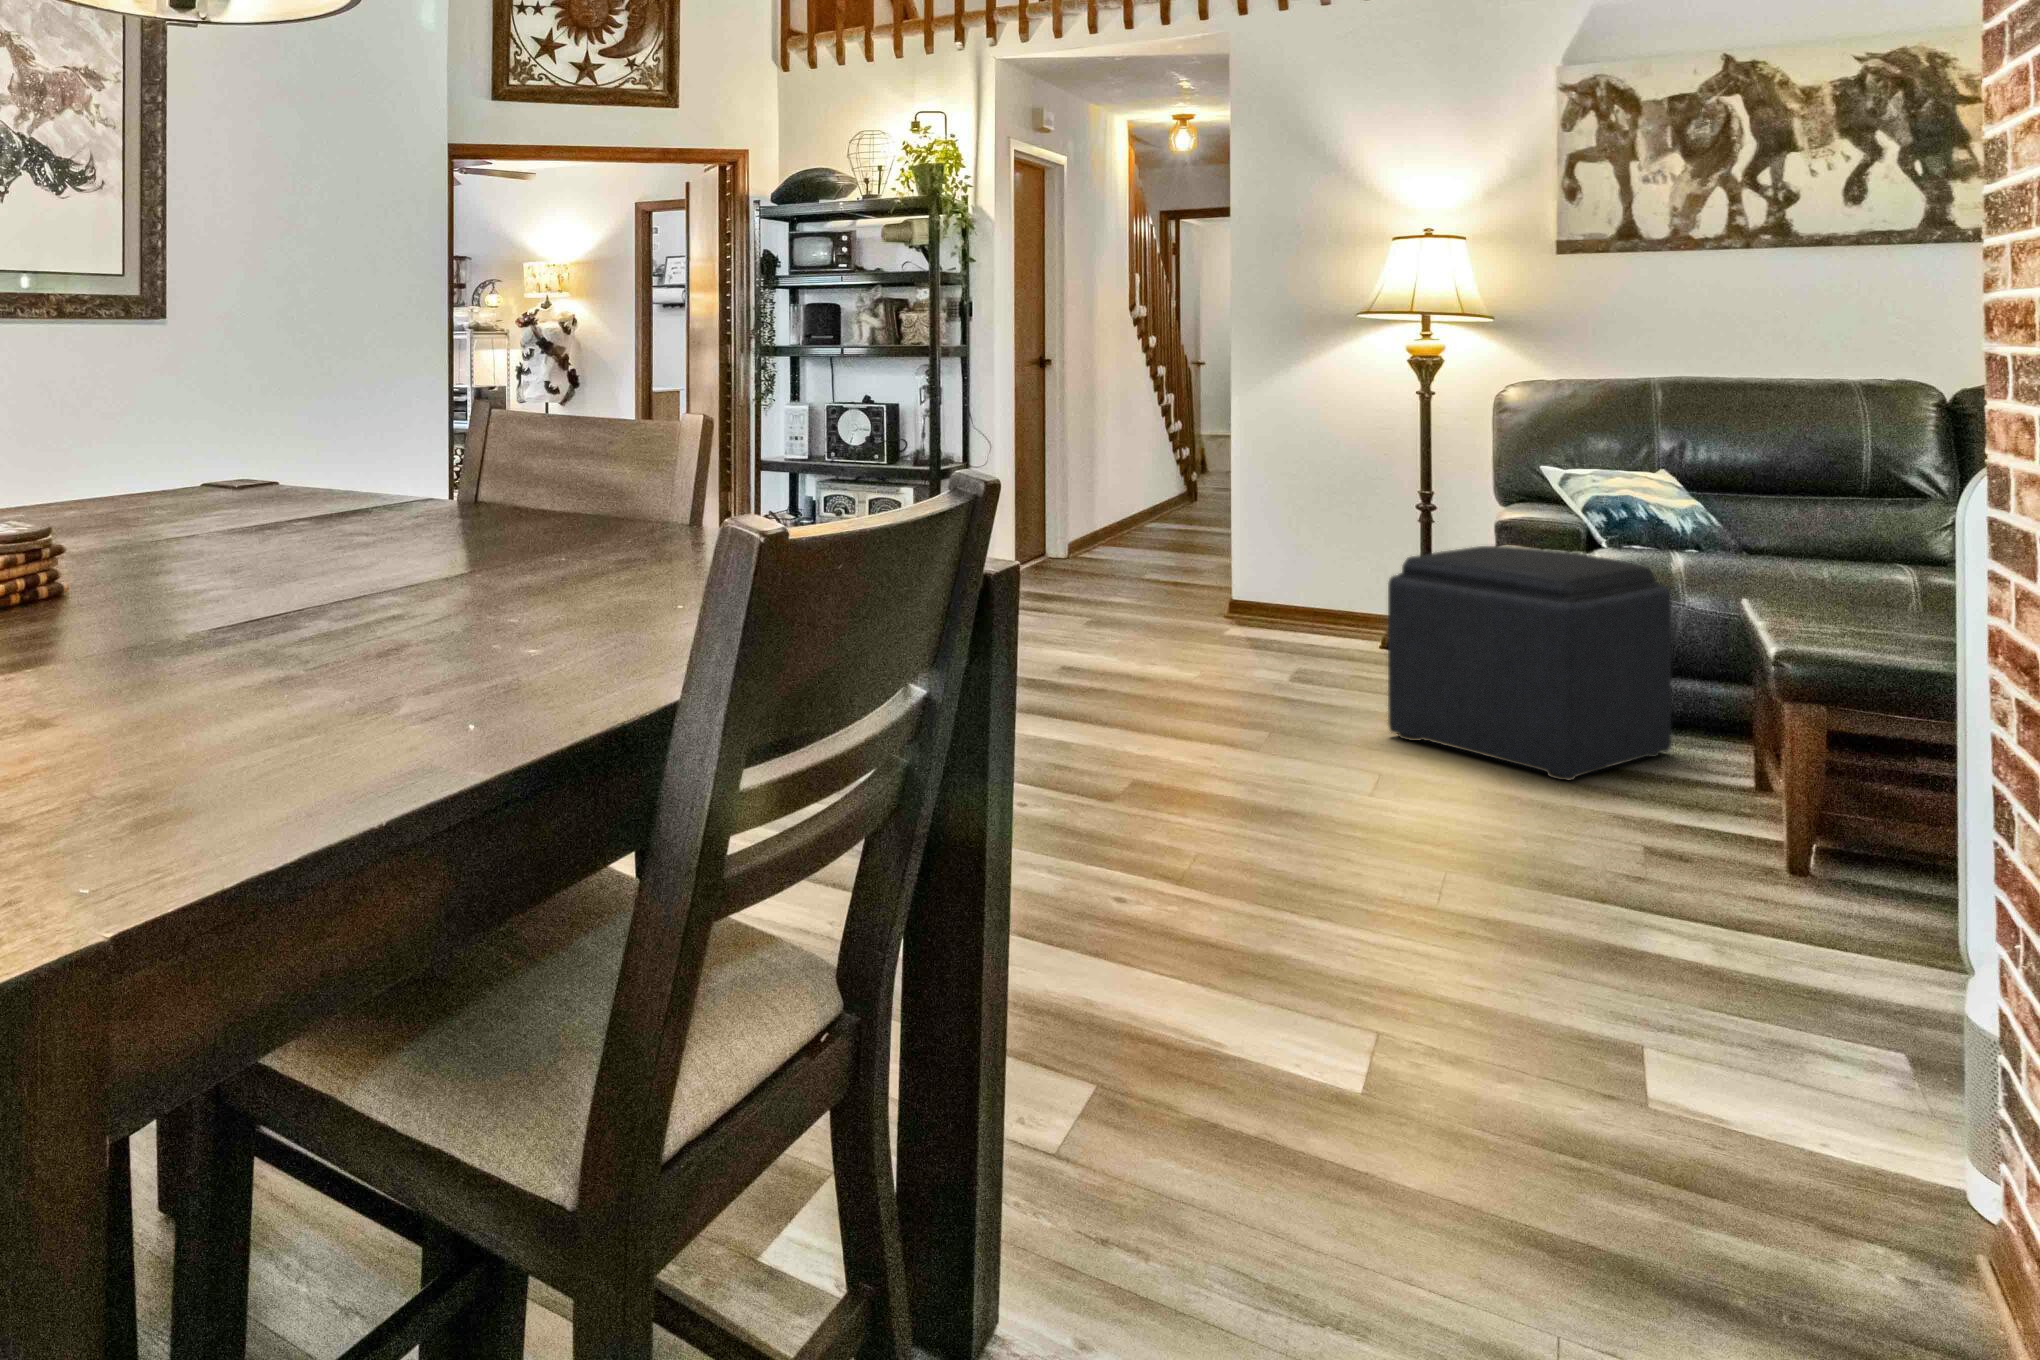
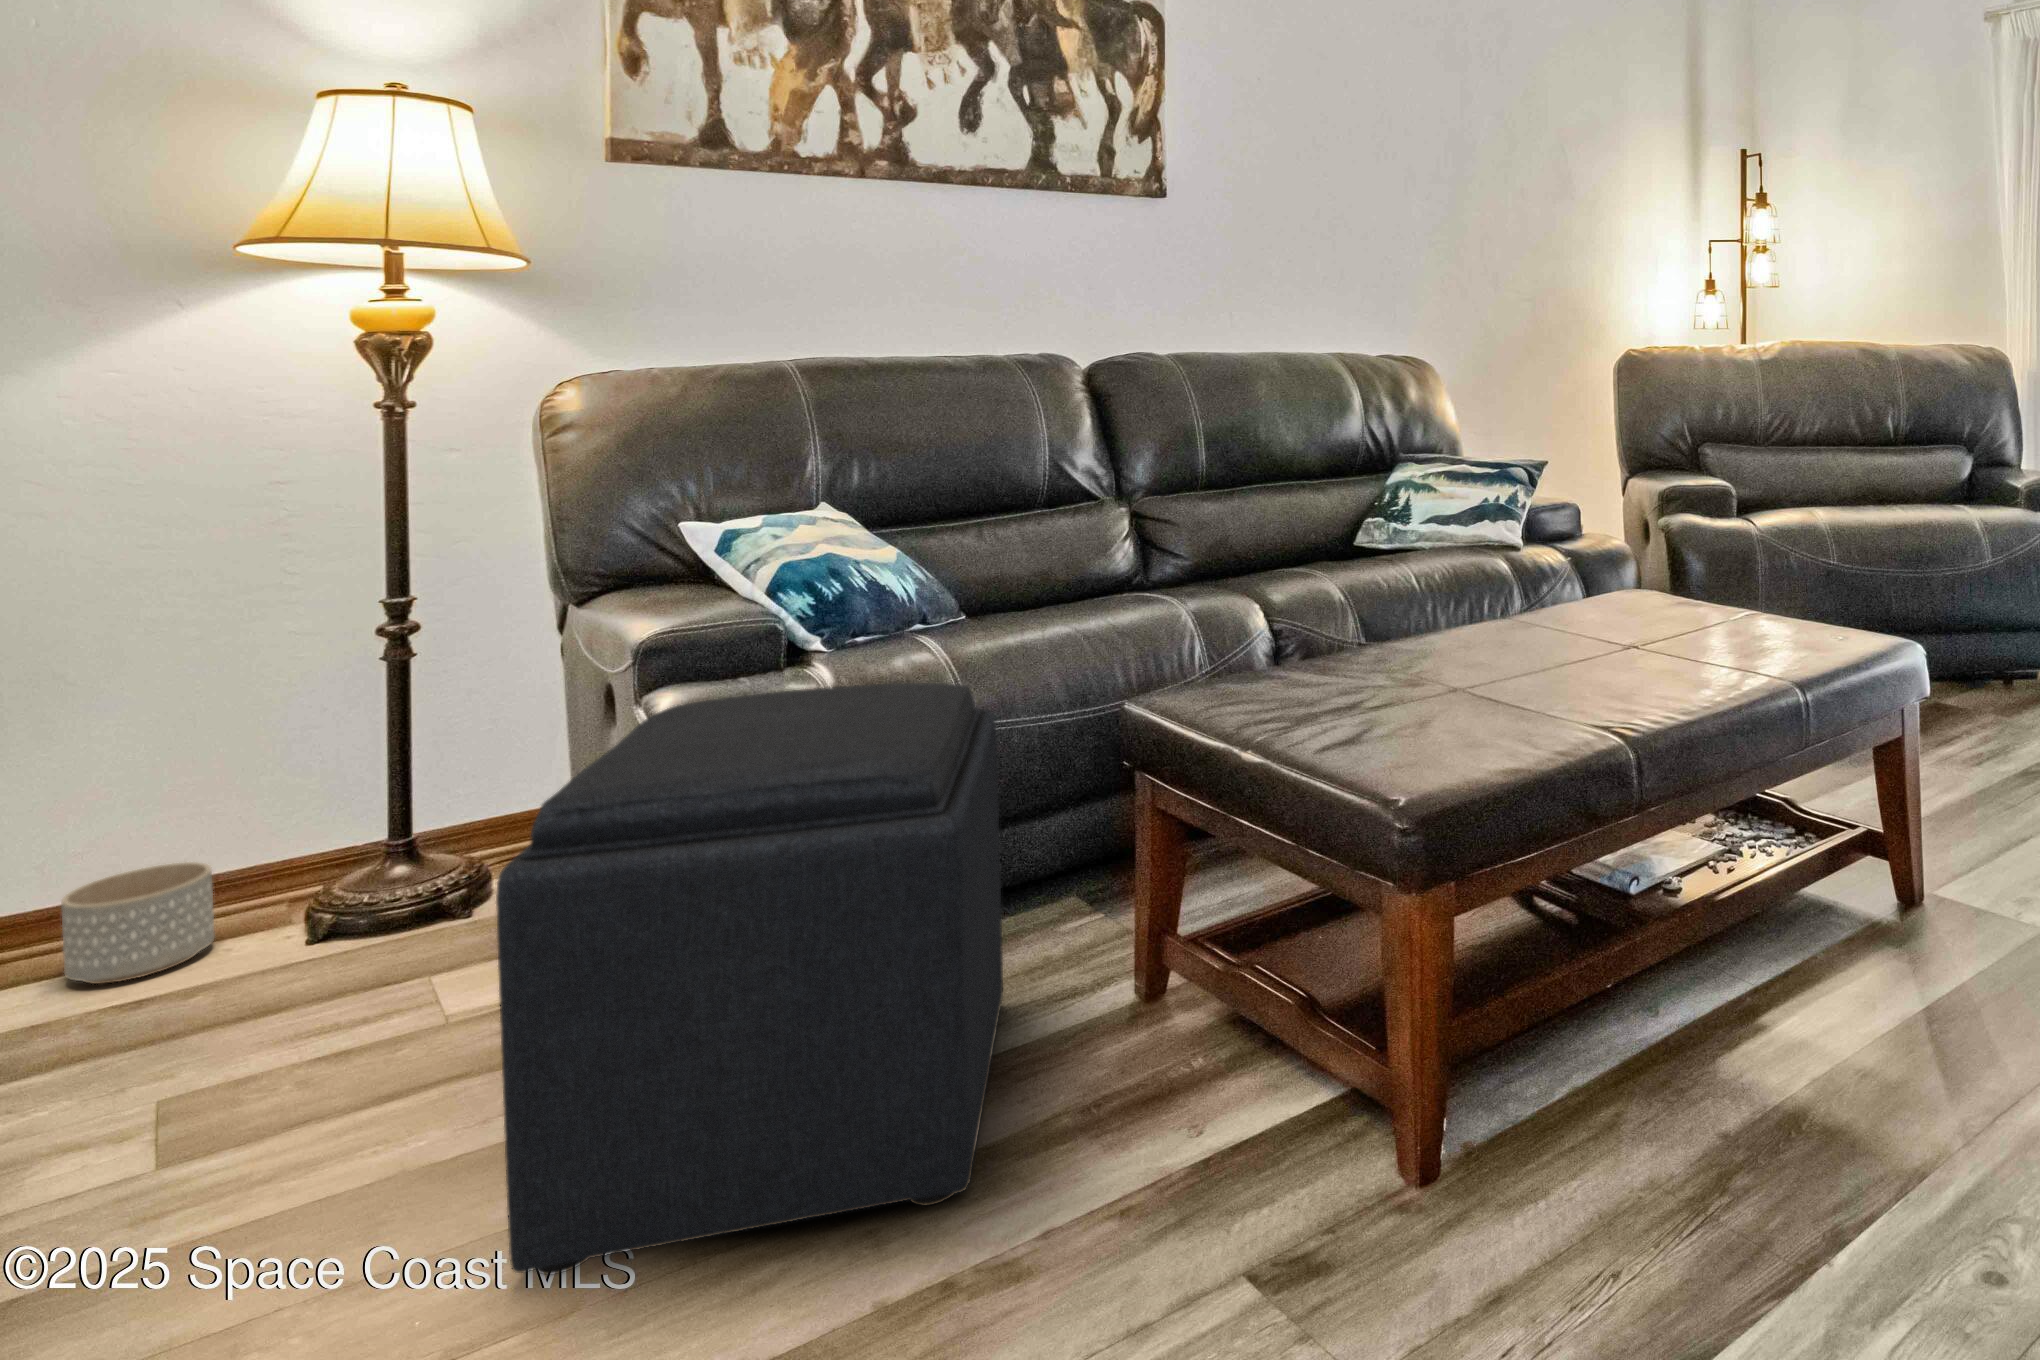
planter: none [1292,592,1346,636] -> present [61,862,215,984]

